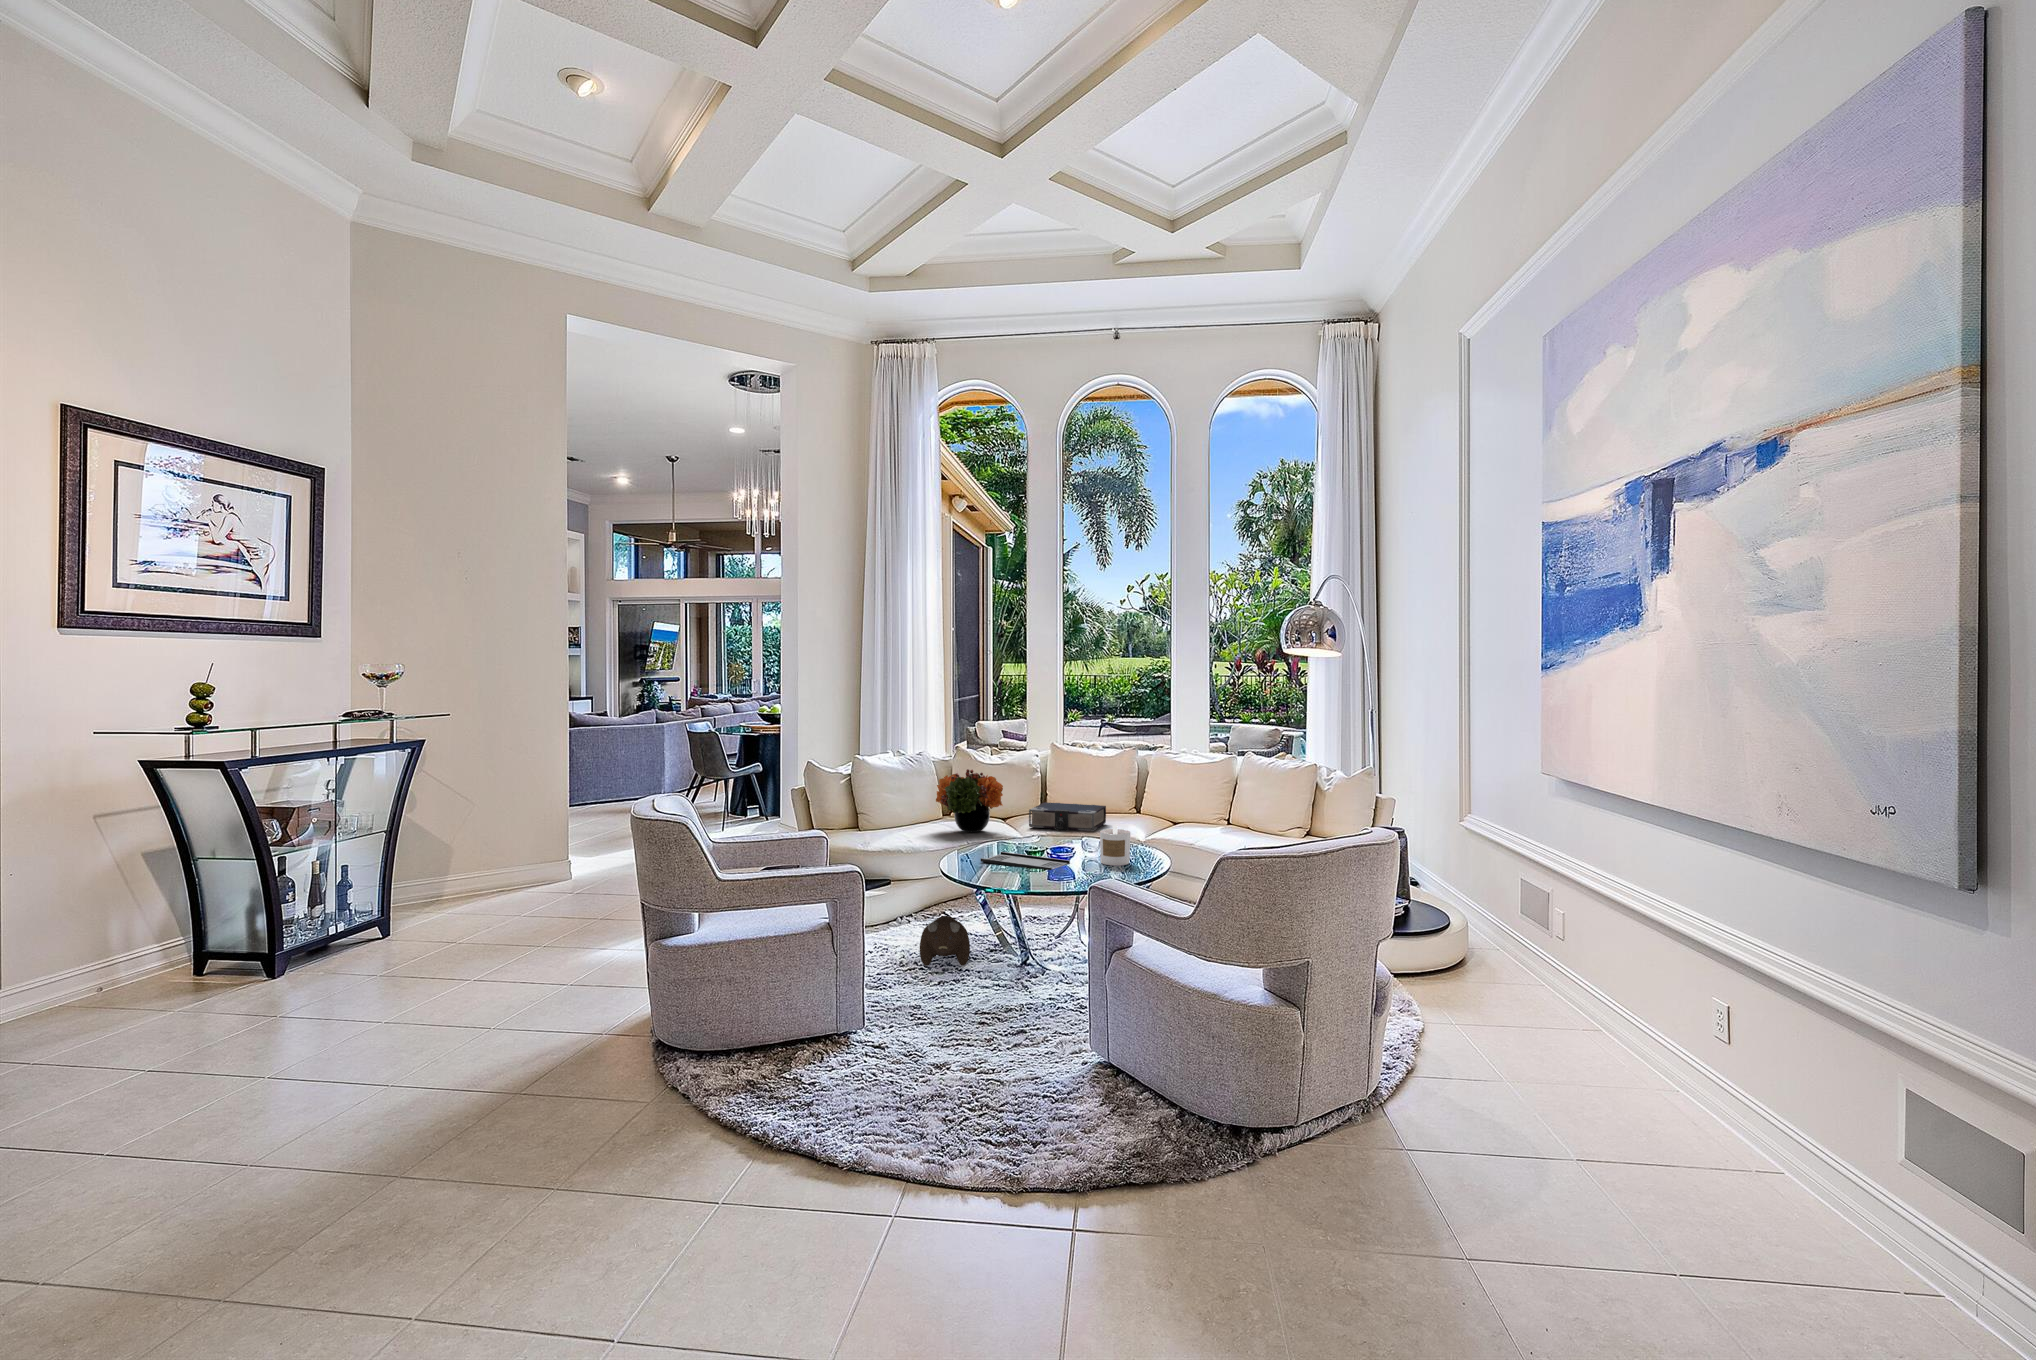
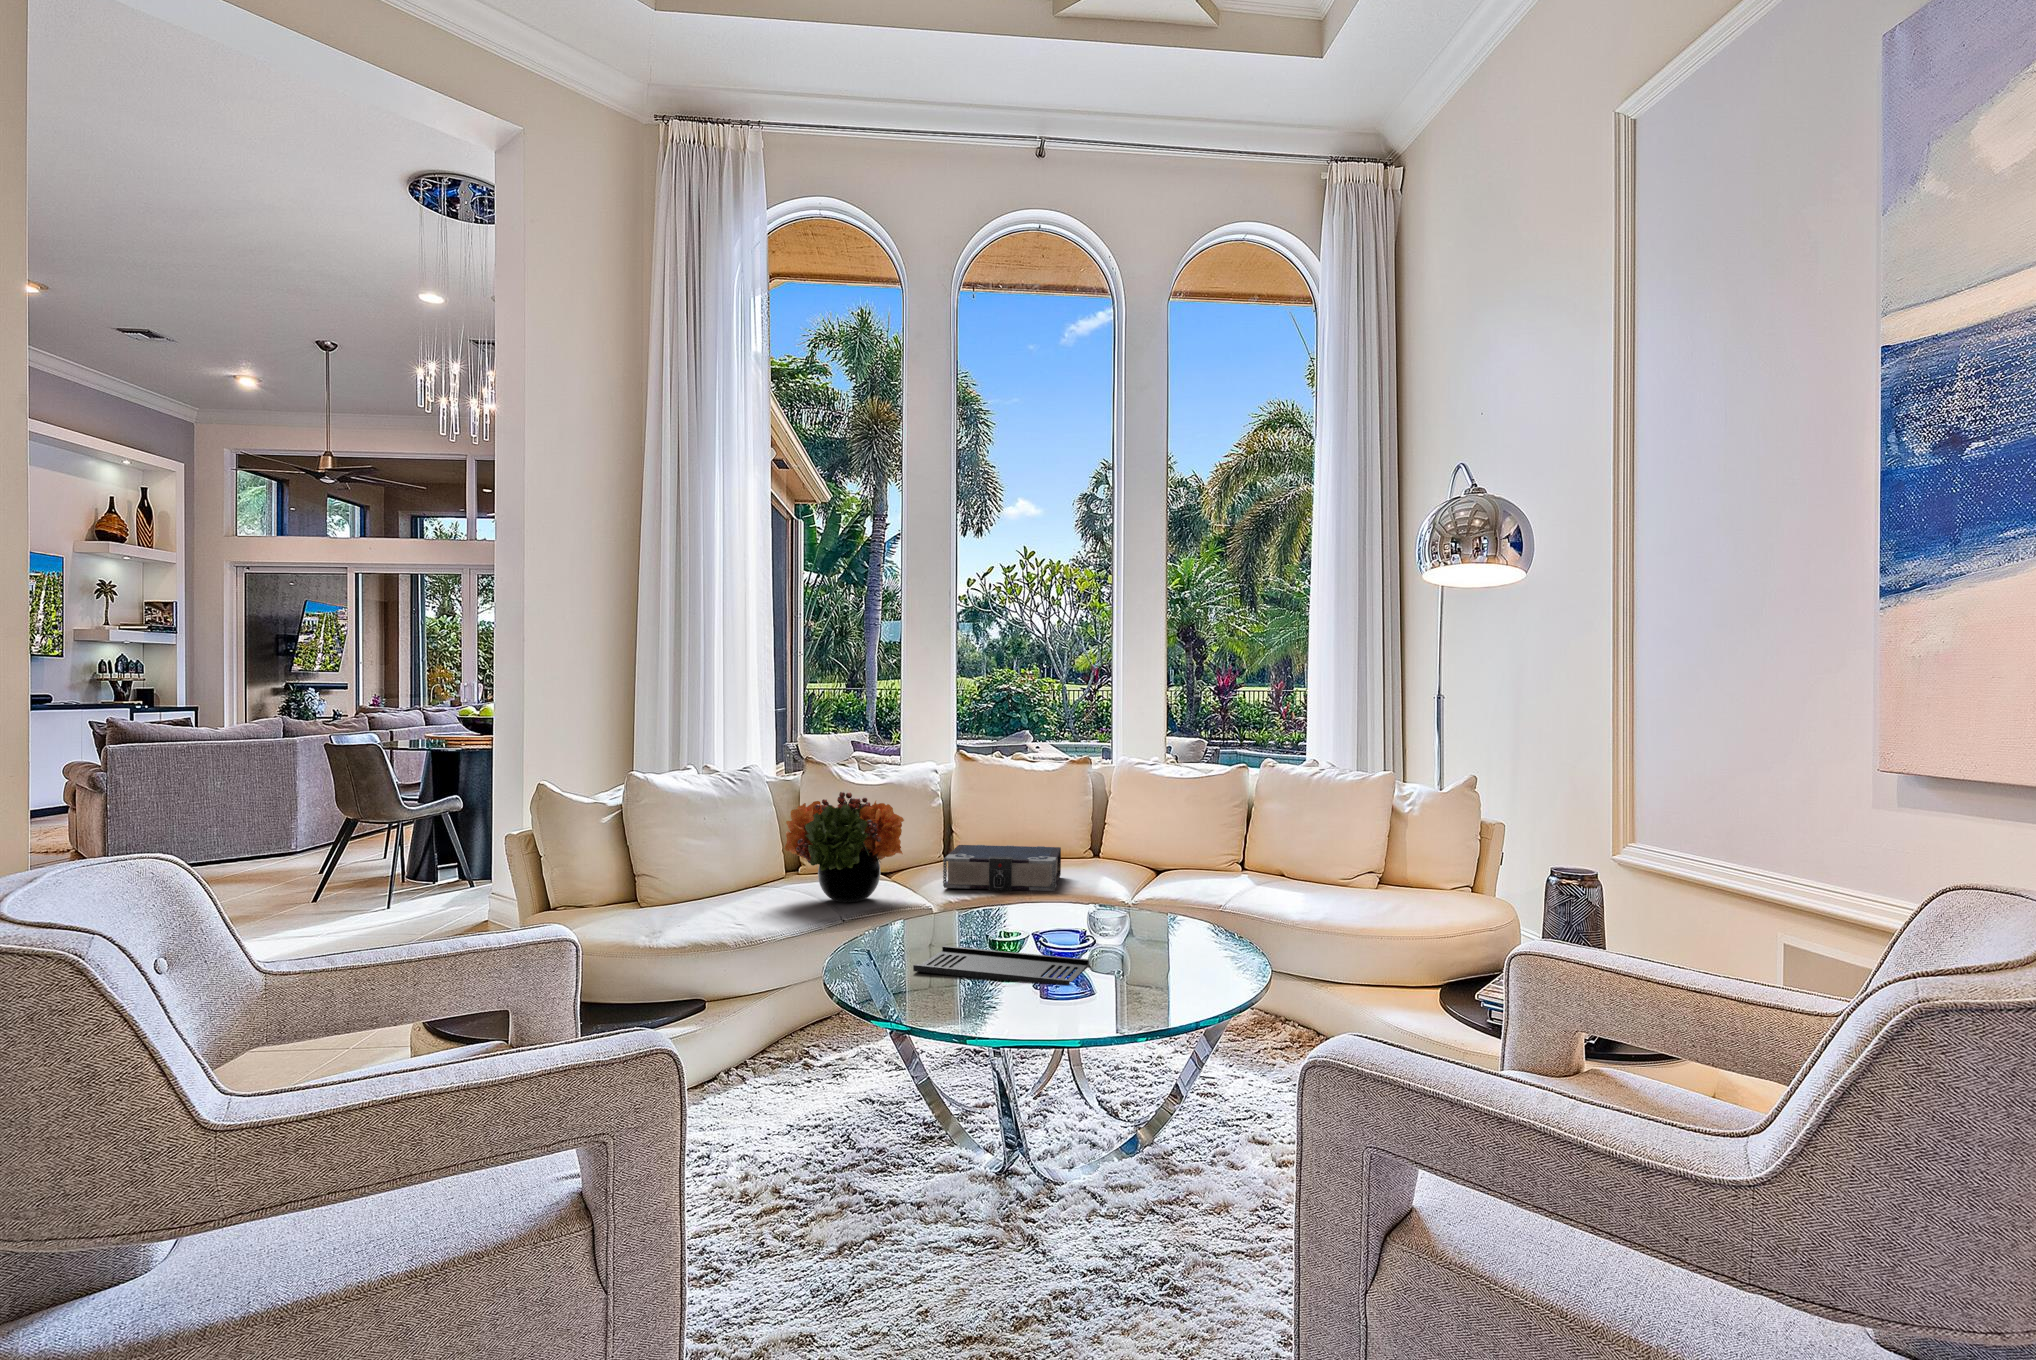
candle: present [1100,825,1130,866] -> none [1143,887,1201,966]
plush toy: present [920,916,970,966] -> none [789,1085,894,1199]

